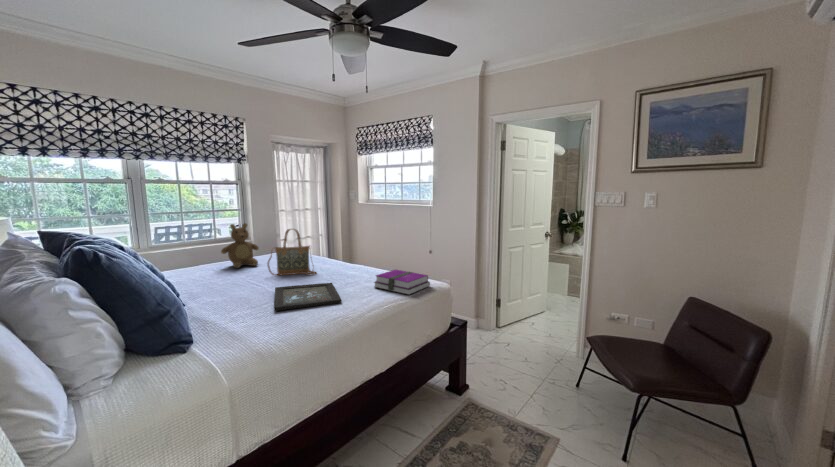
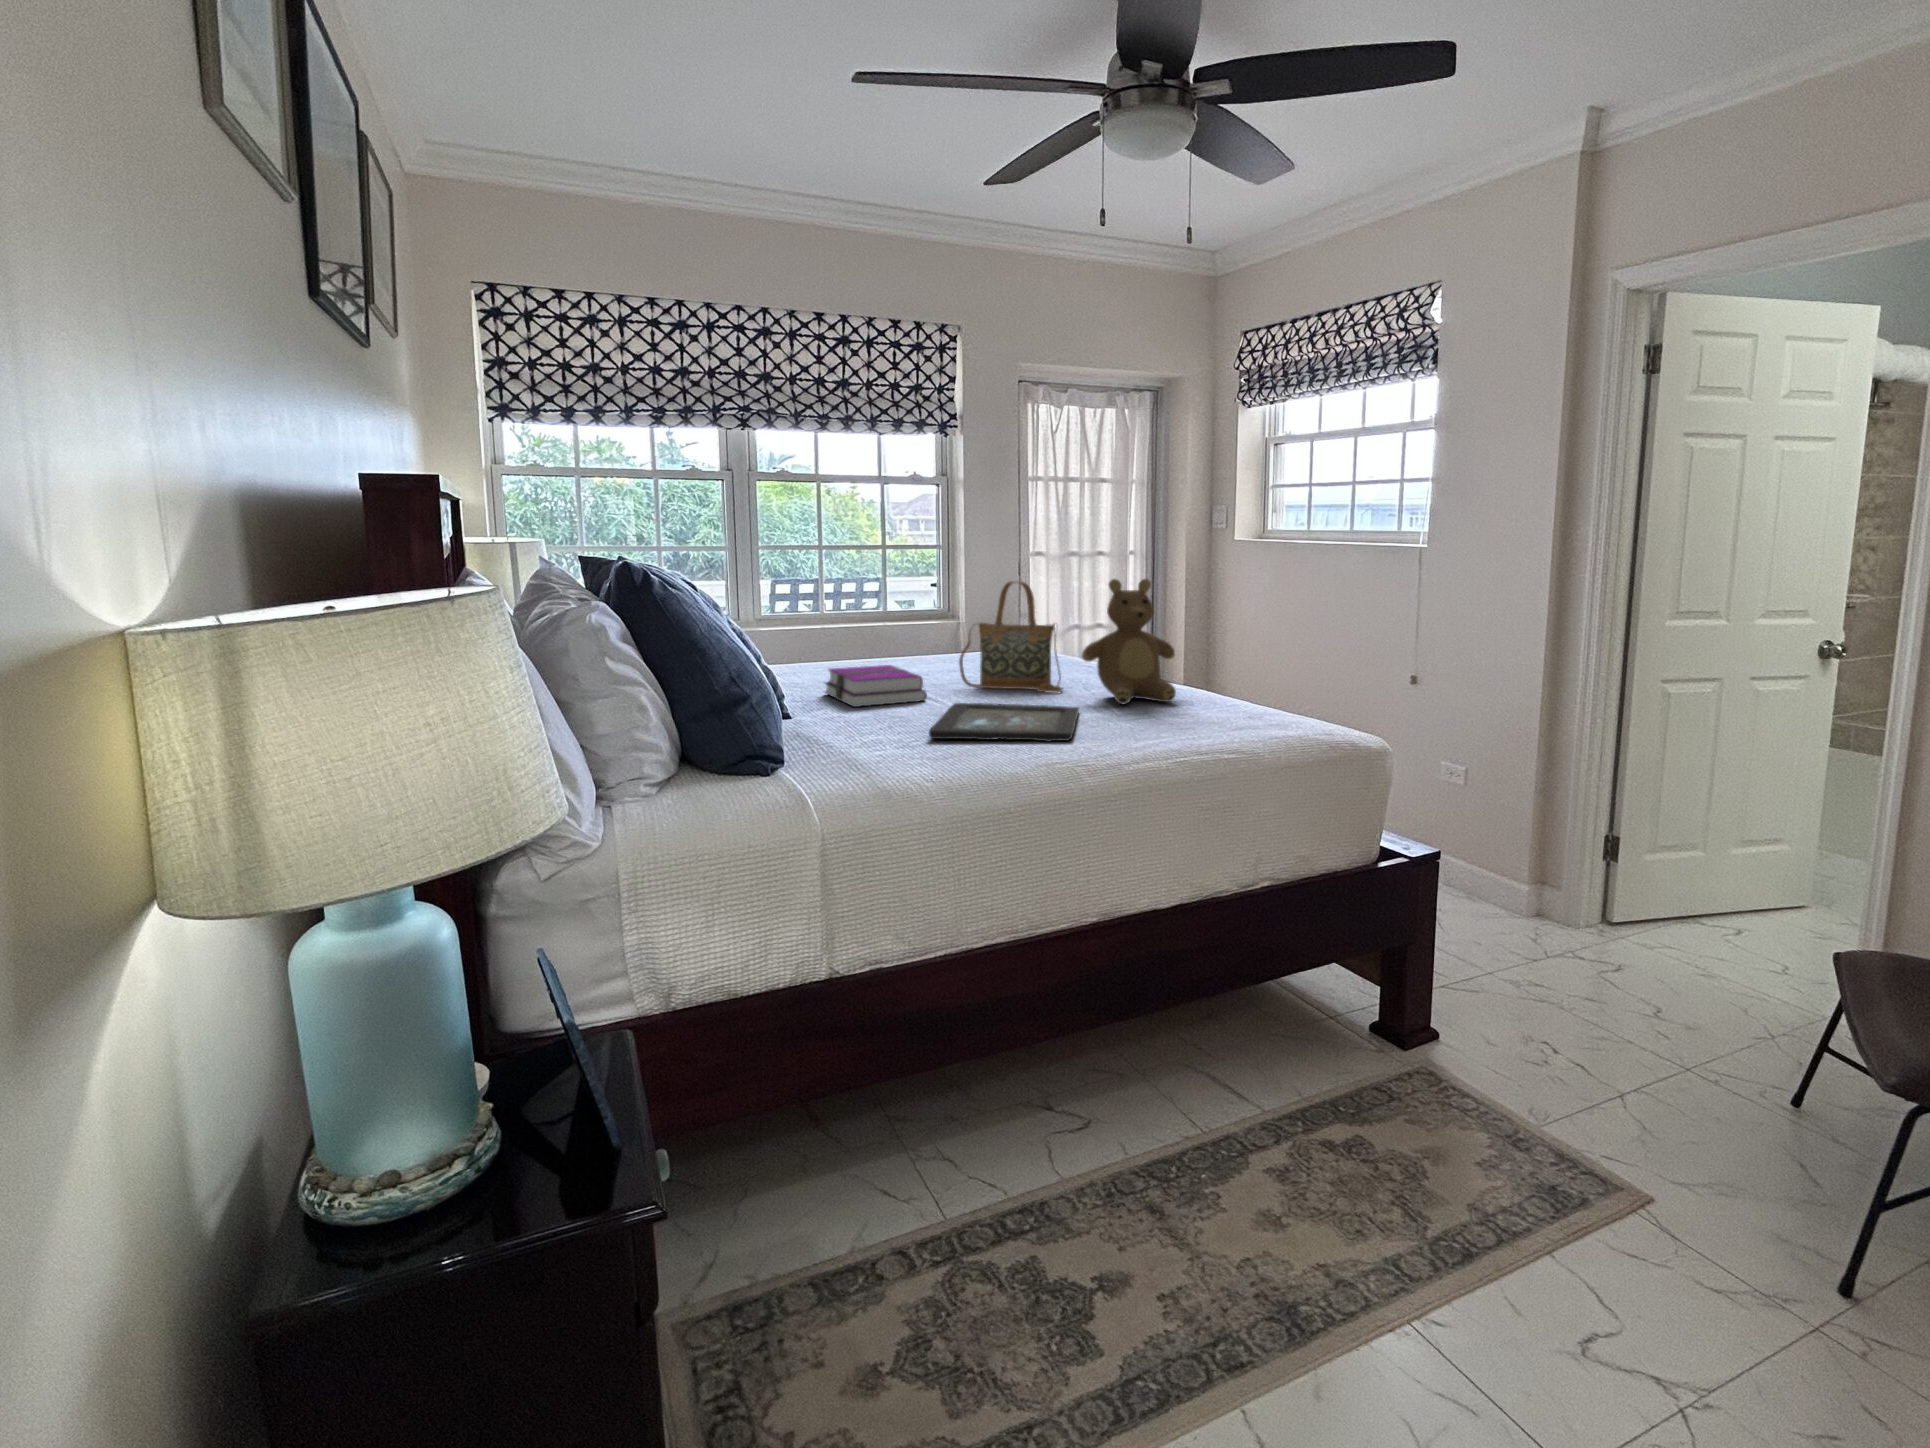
teddy bear: present [221,223,259,268] -> present [1082,579,1176,704]
hardback book: present [374,270,430,295] -> present [825,665,927,707]

